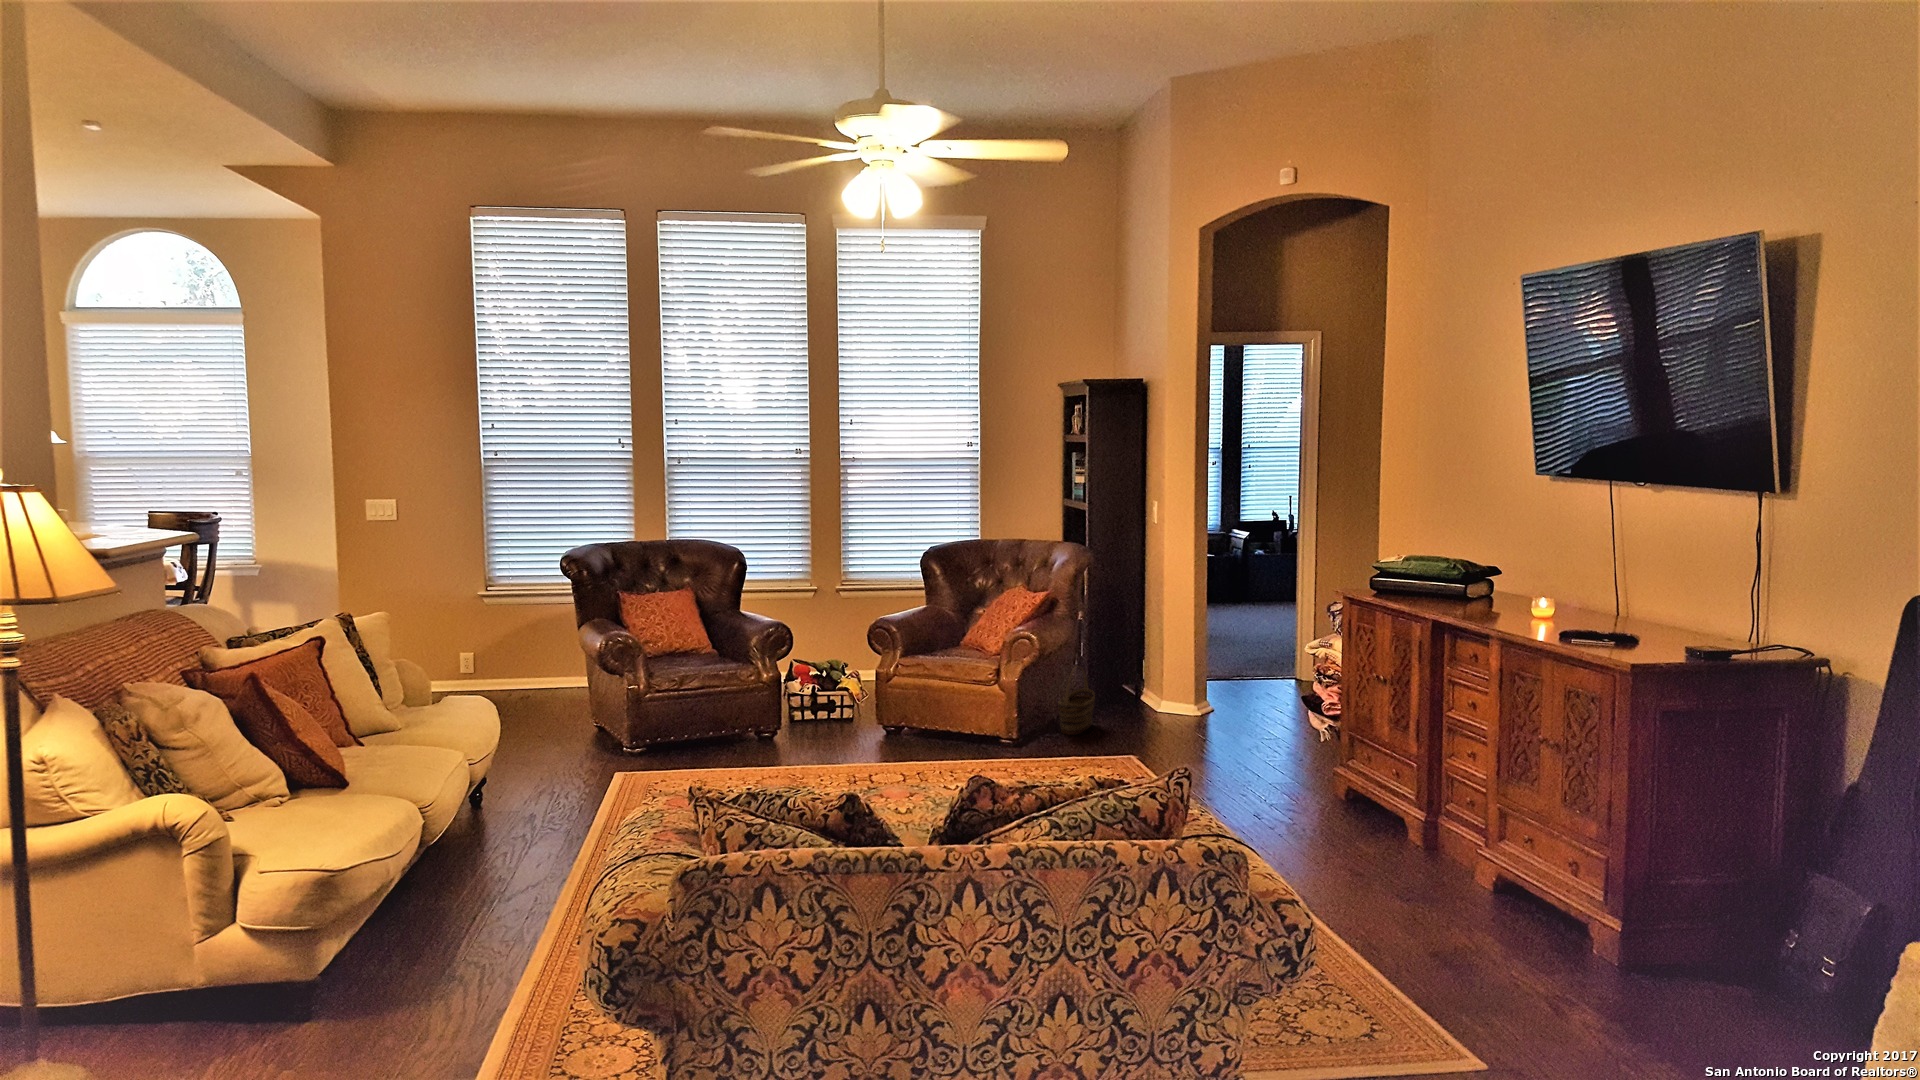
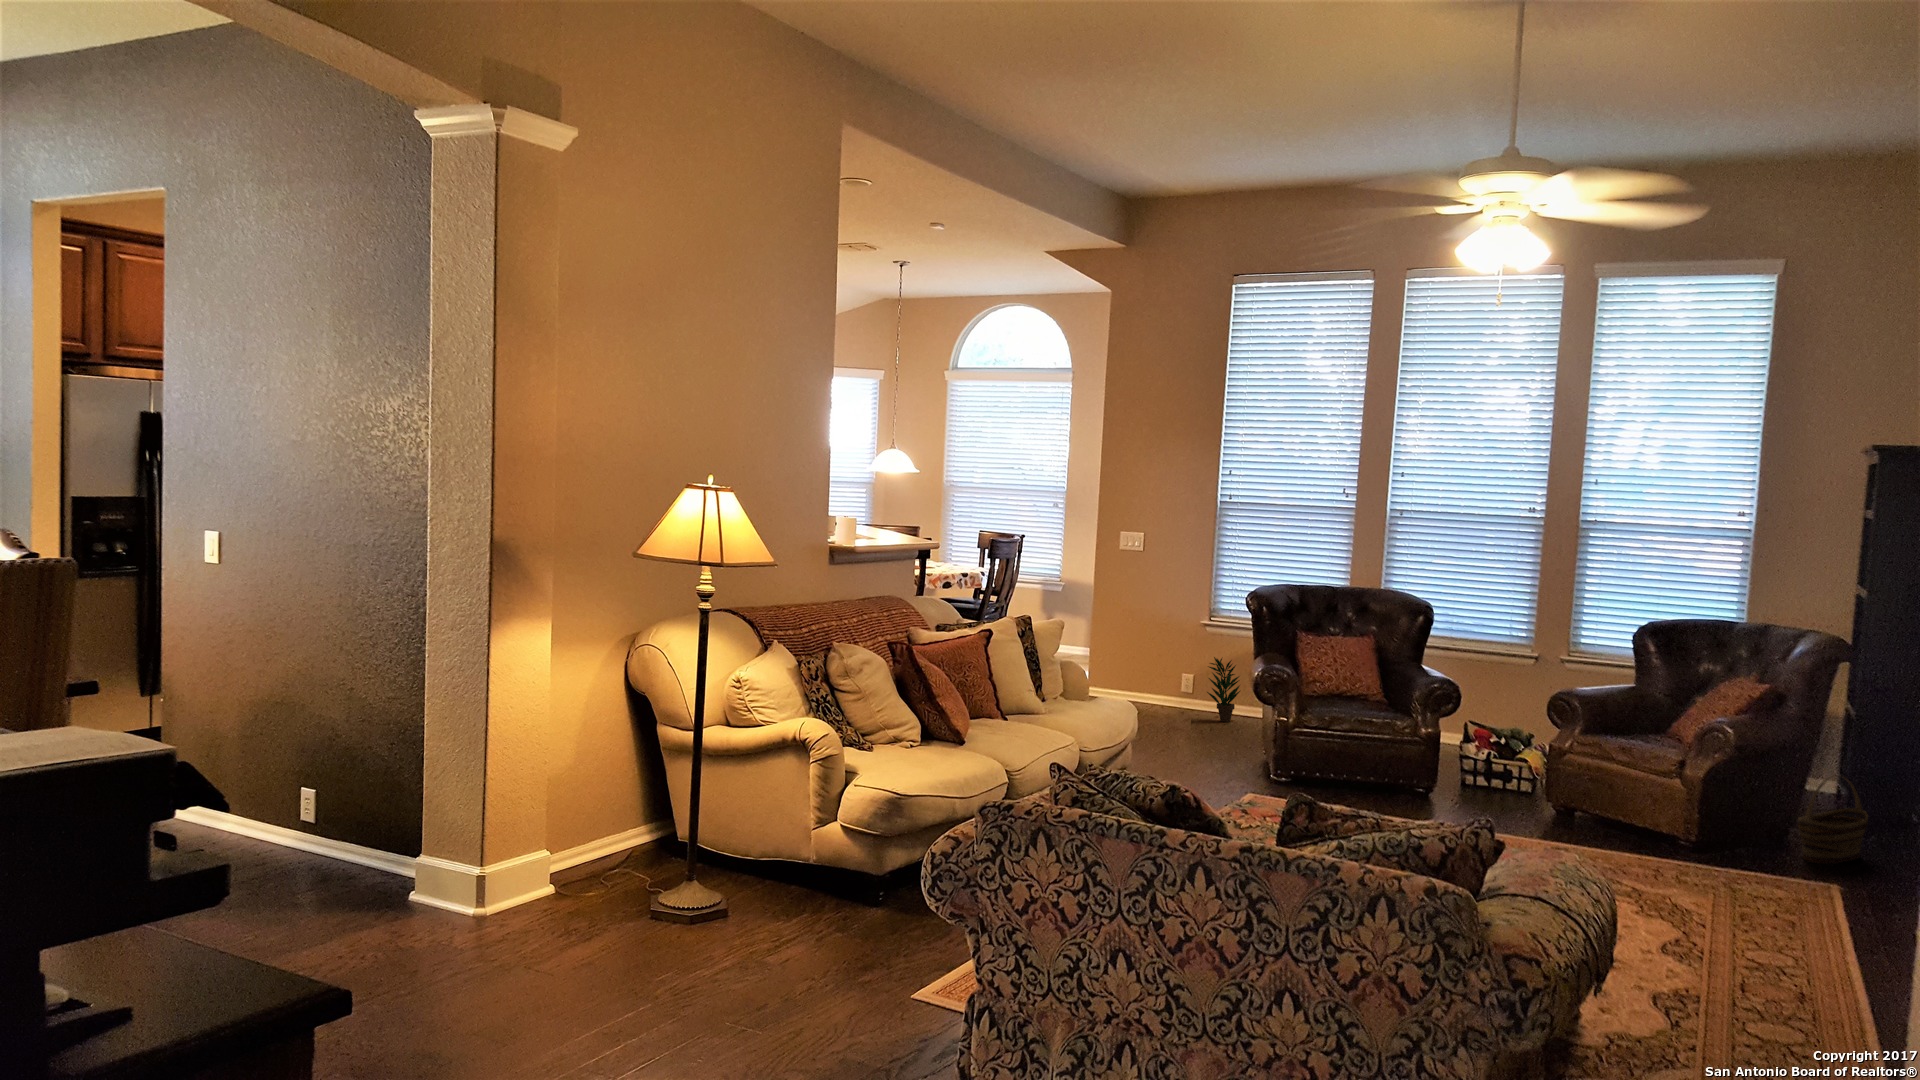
potted plant: none [519,632,555,697] -> present [1207,657,1240,722]

